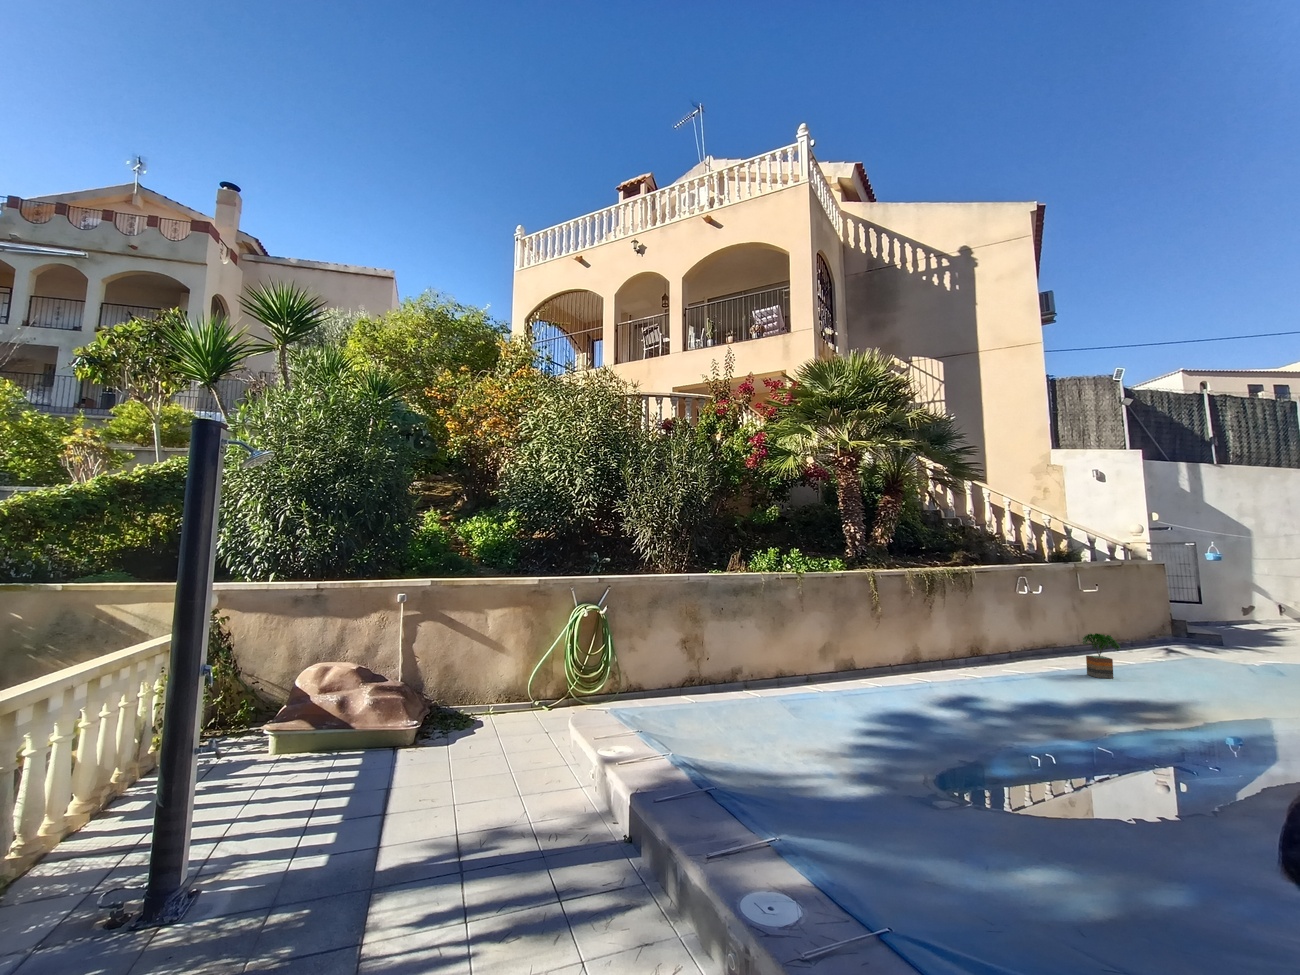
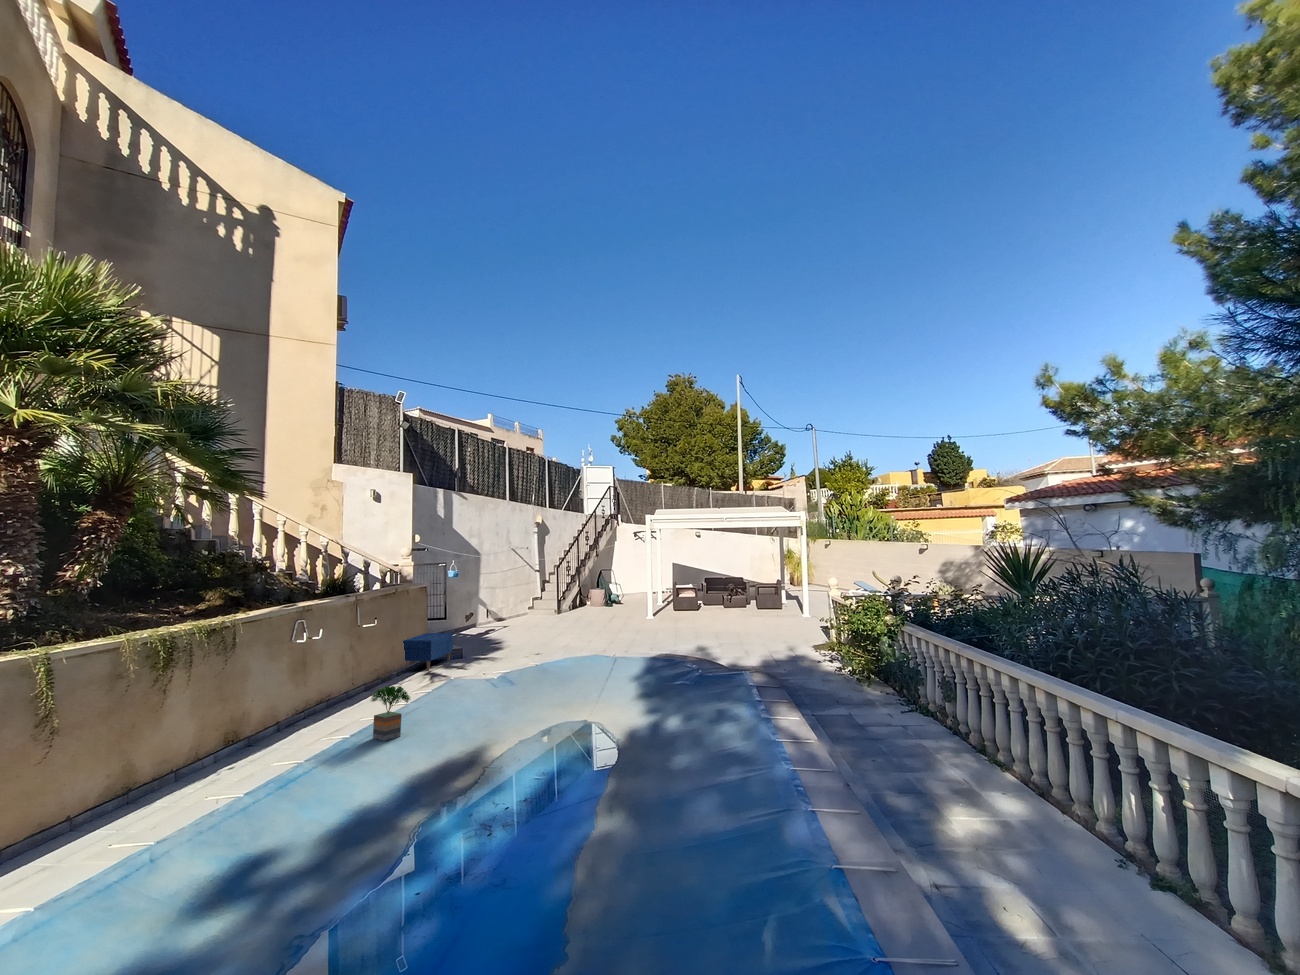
bench: none [1134,613,1204,648] -> present [403,633,453,671]

